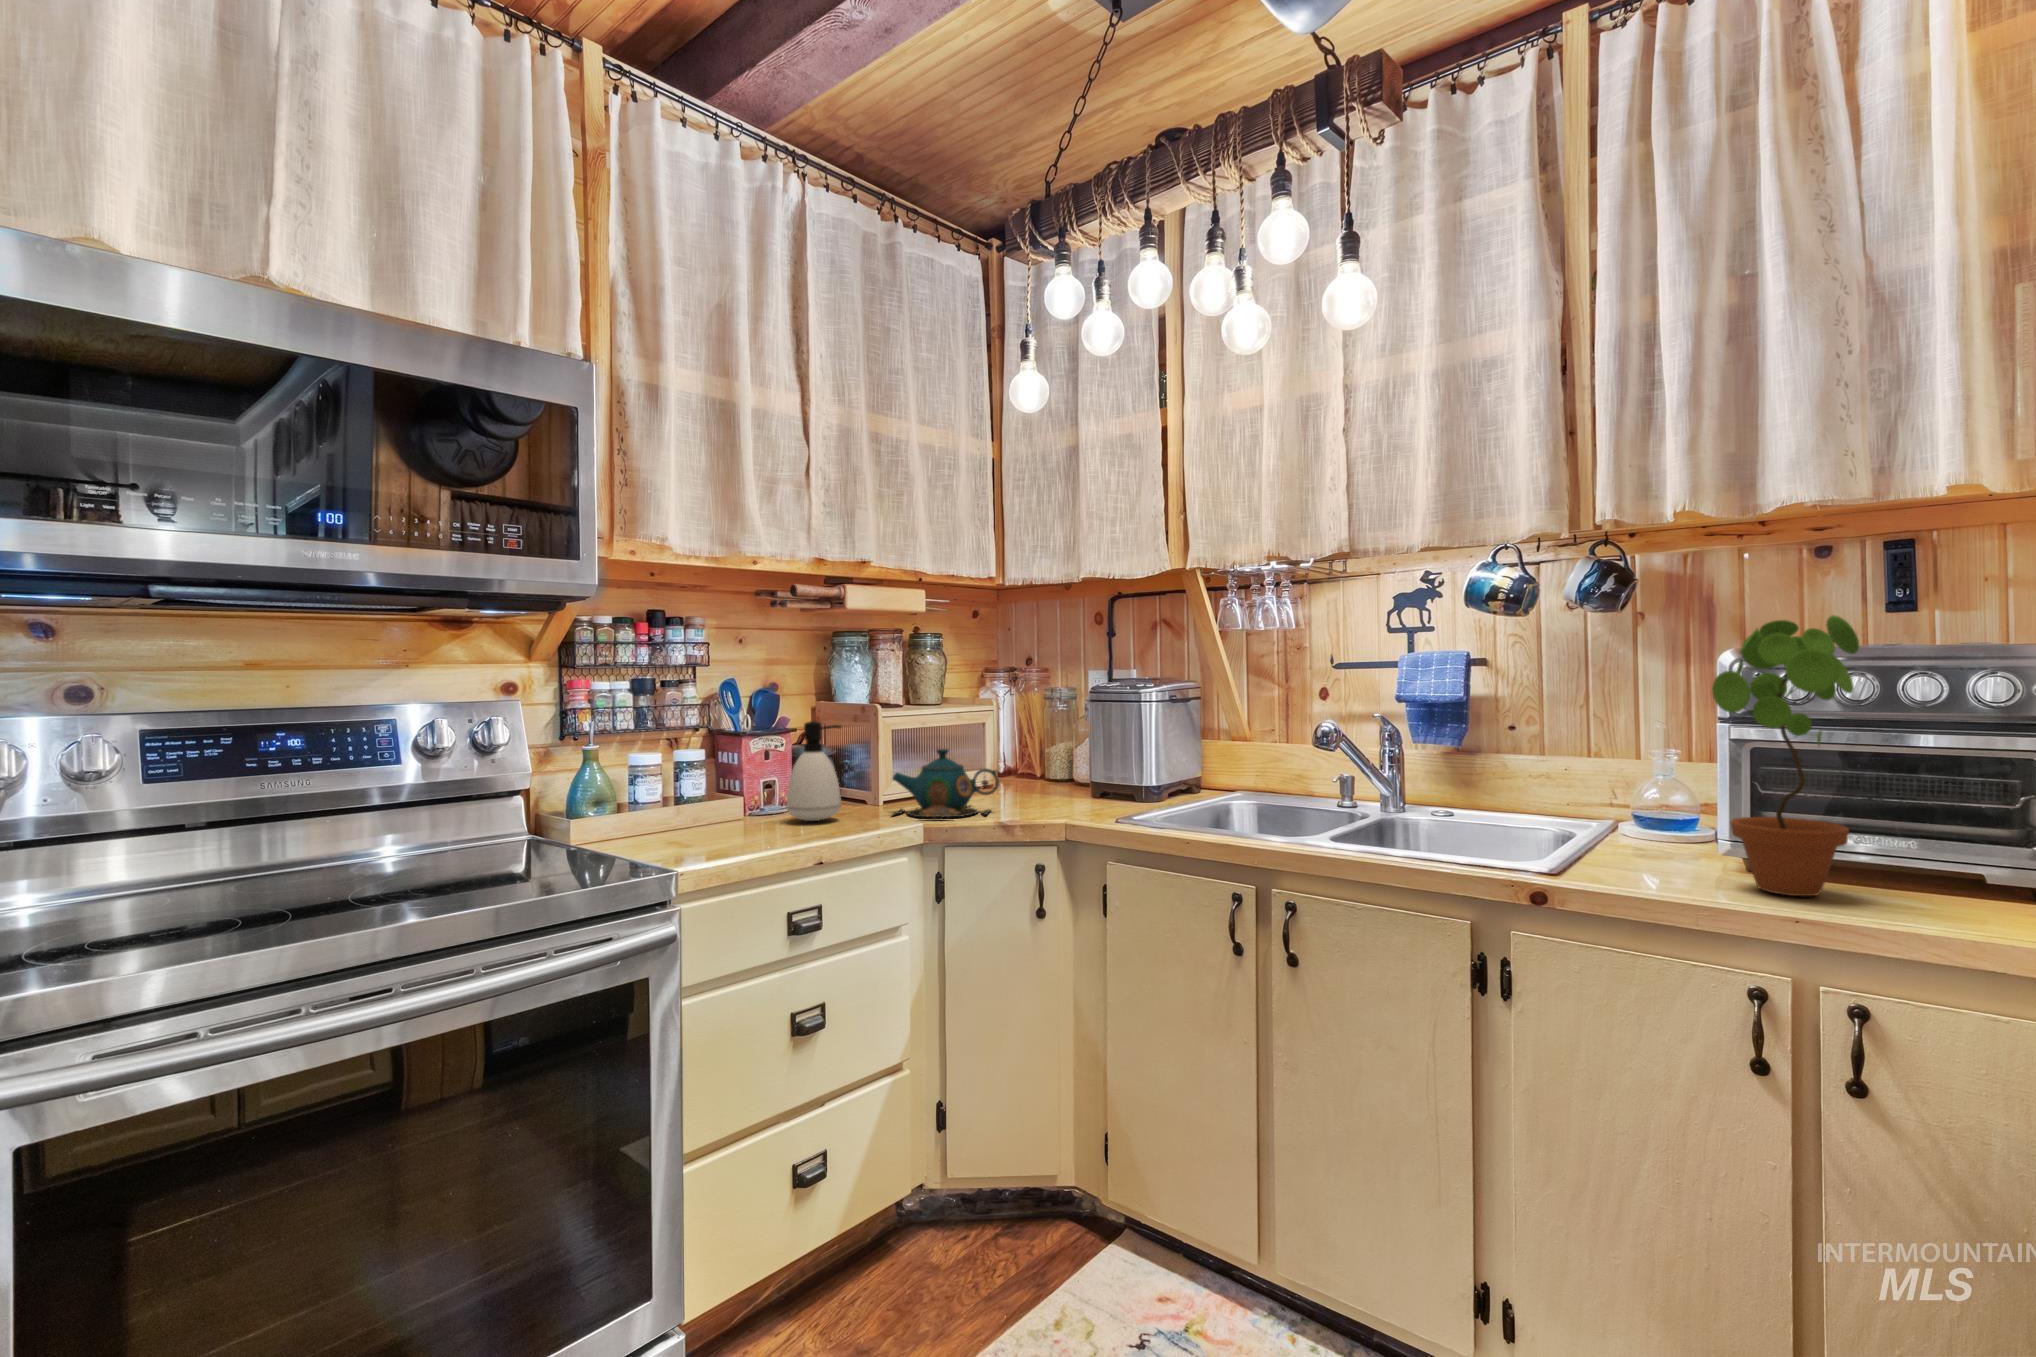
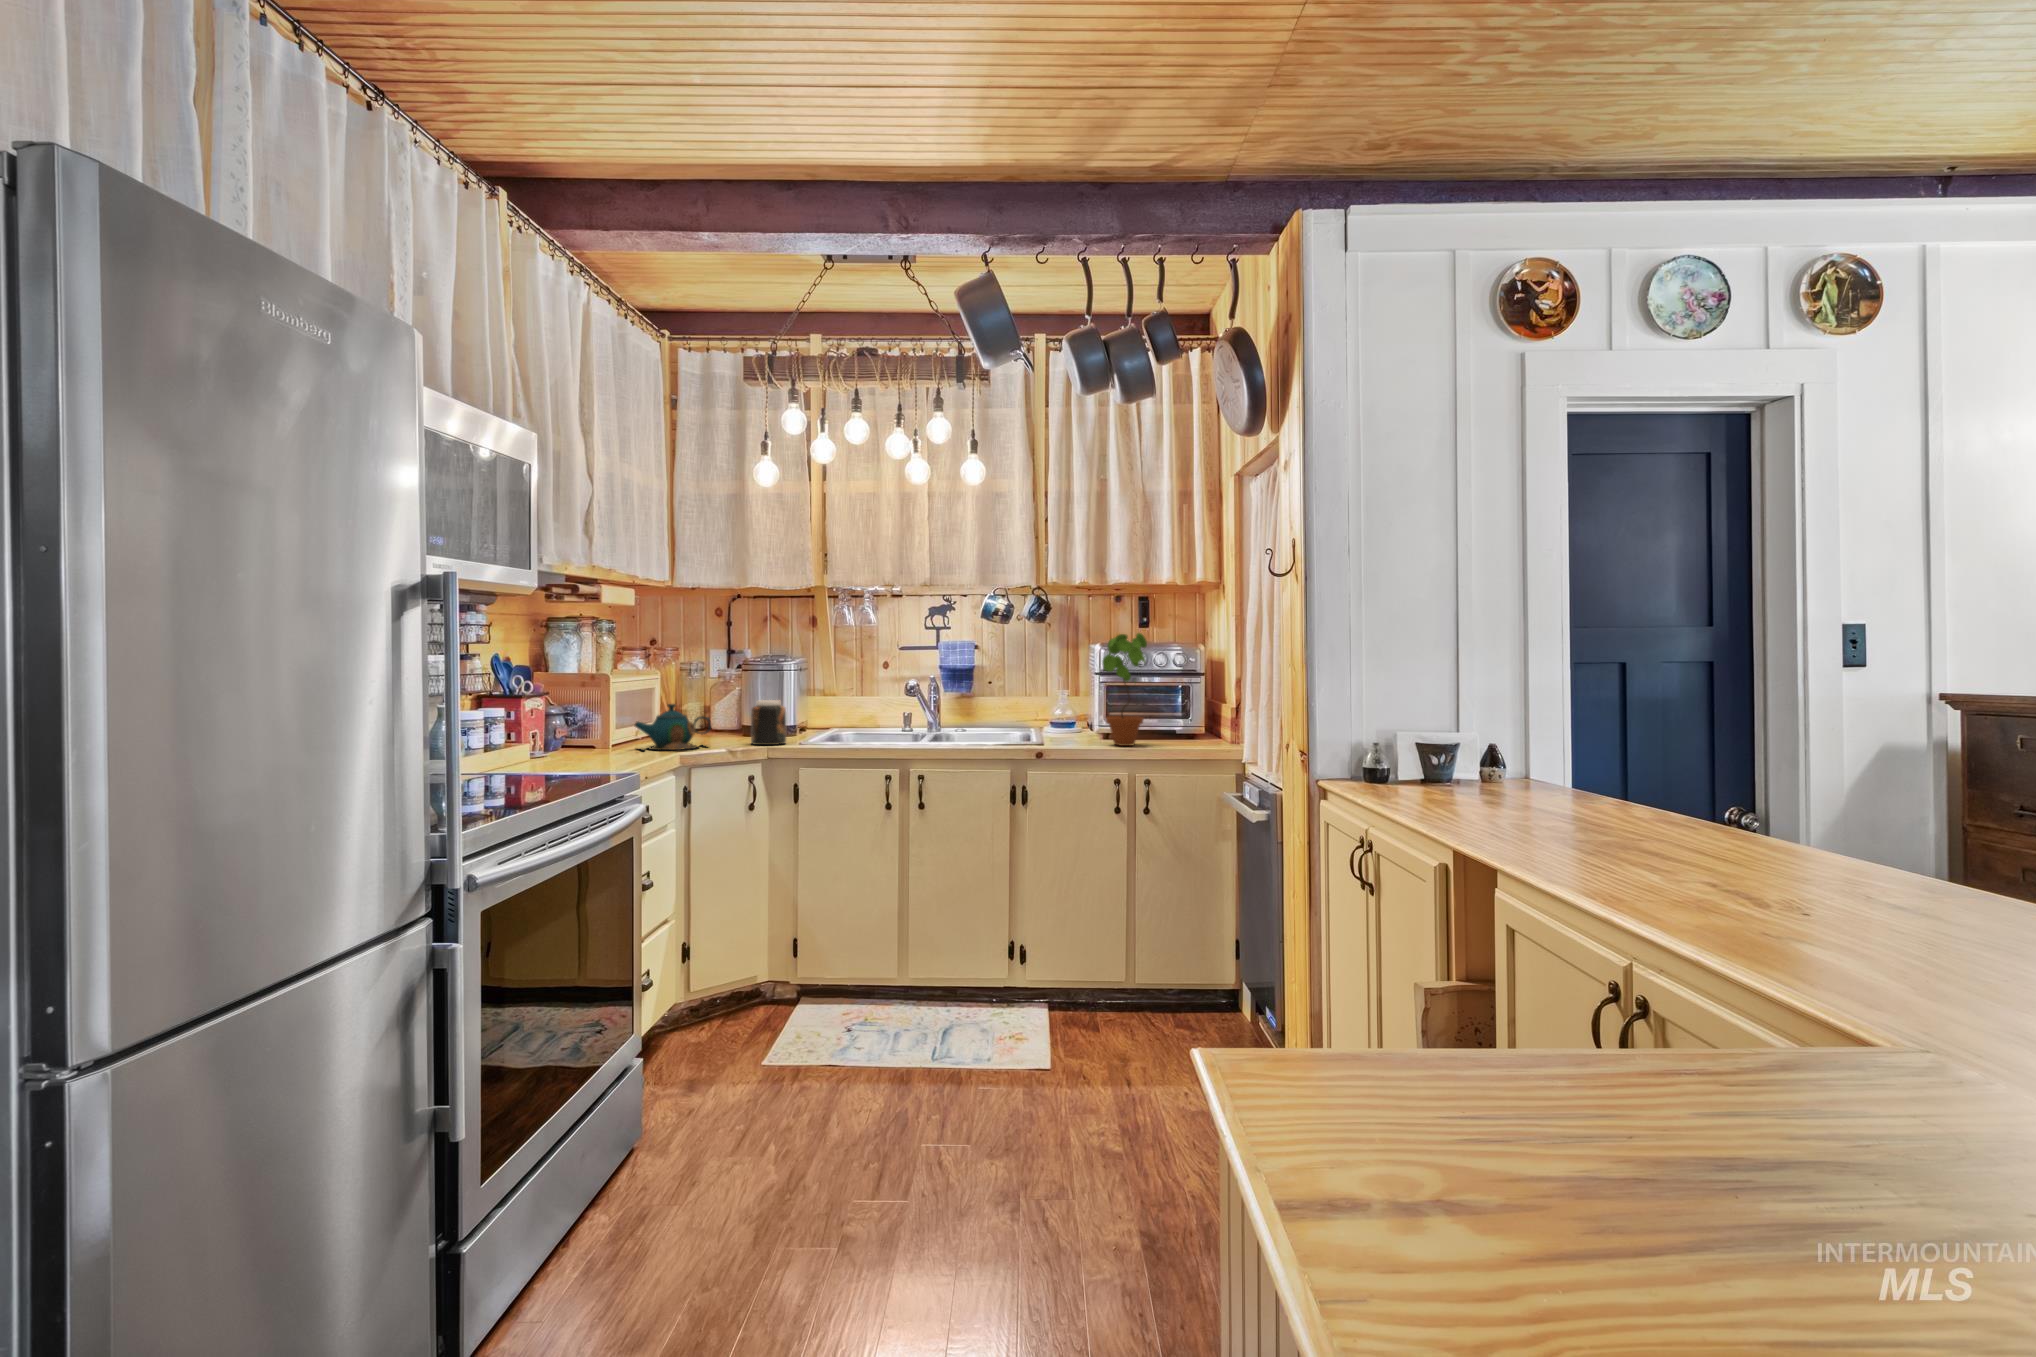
soap dispenser: present [787,721,841,821] -> none [573,685,615,757]
jar: none [1053,747,1105,819] -> present [751,700,786,745]

